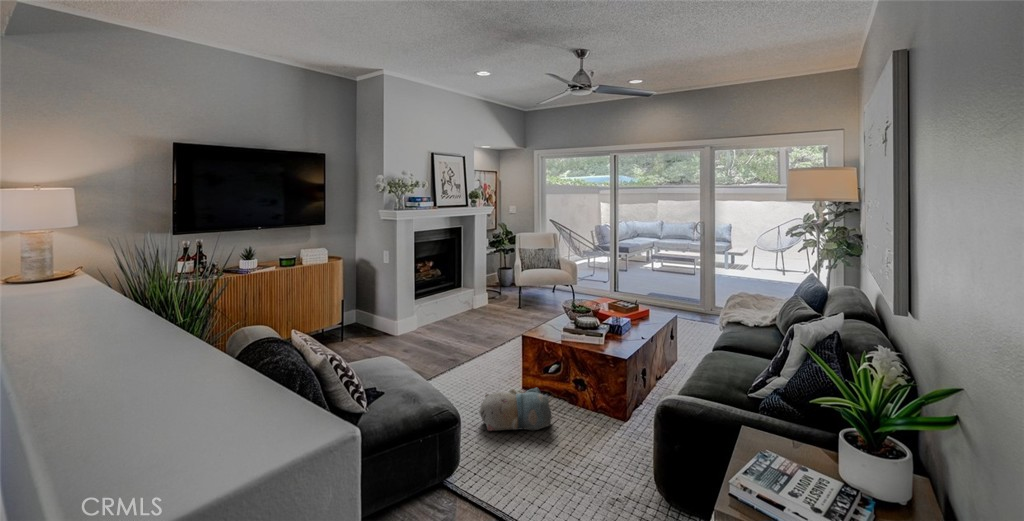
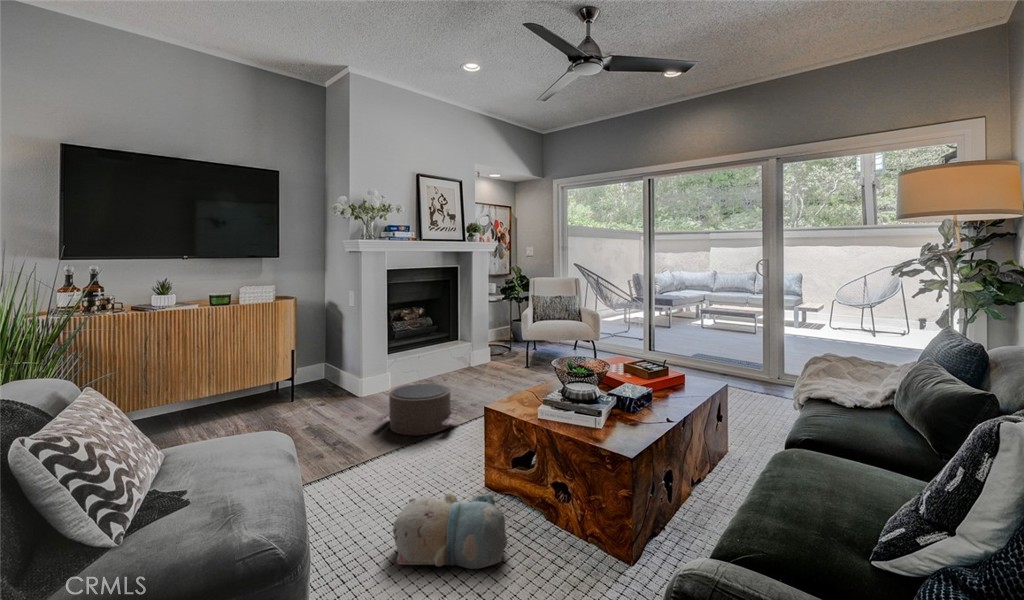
pouf: none [425,322,484,360] -> present [377,384,458,435]

